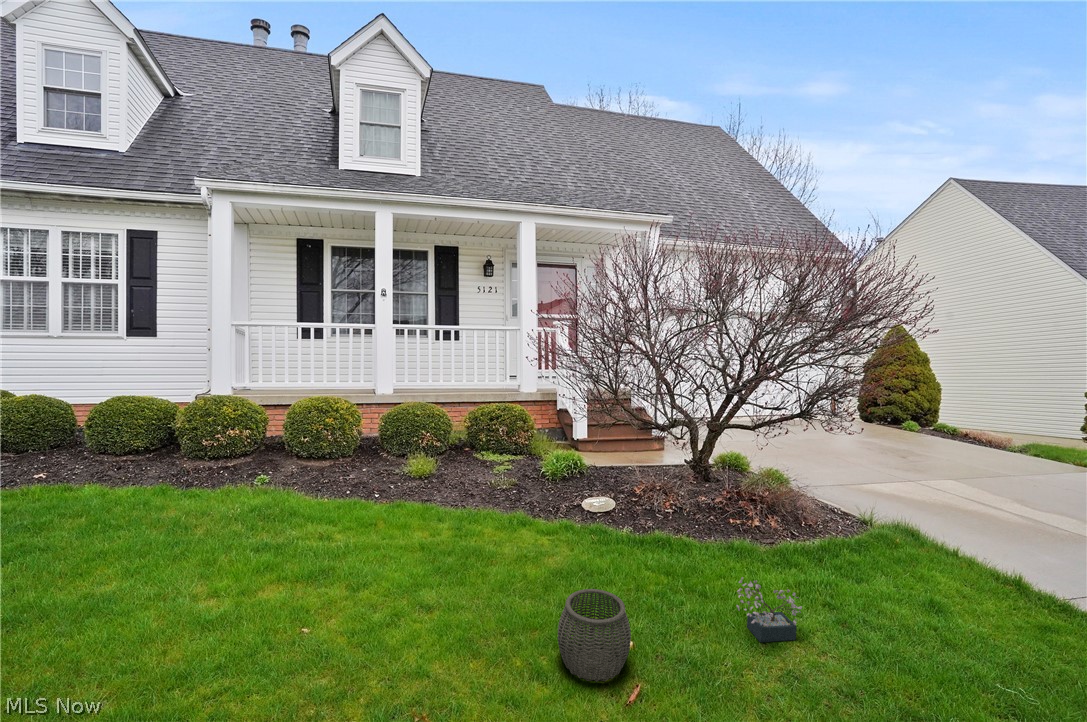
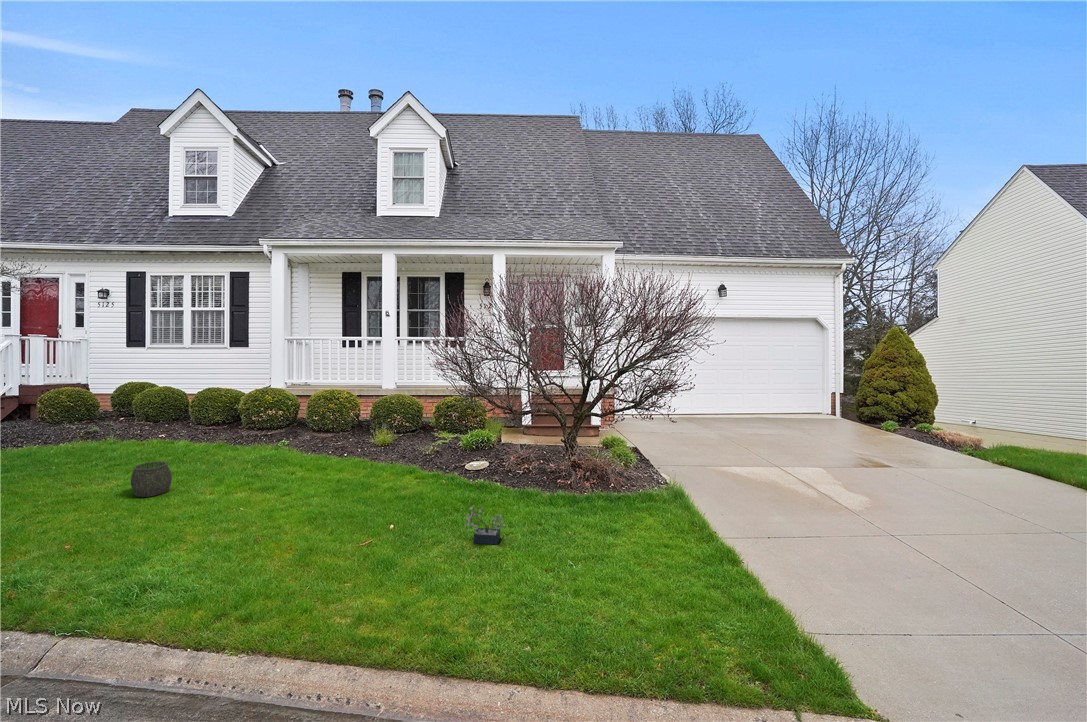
woven basket: present [557,589,631,682] -> present [131,461,172,497]

